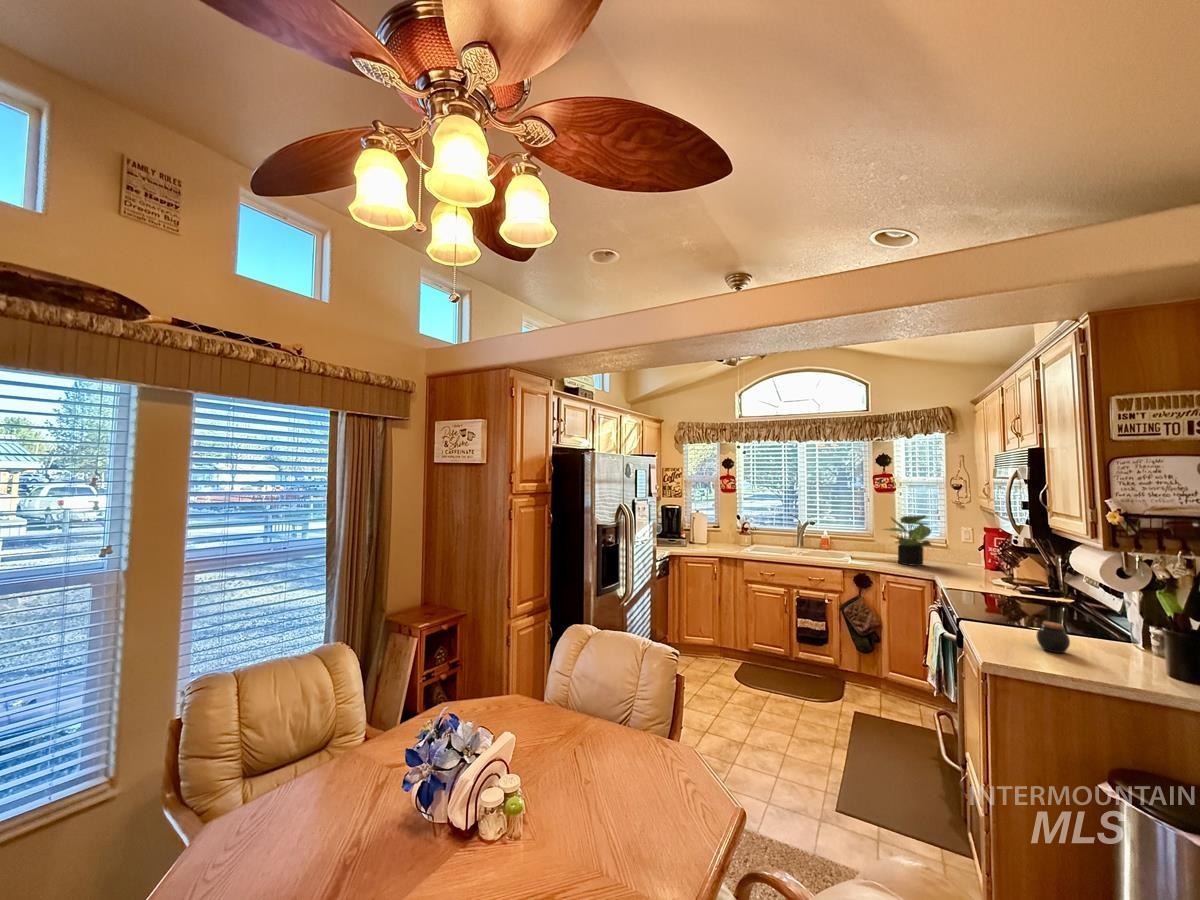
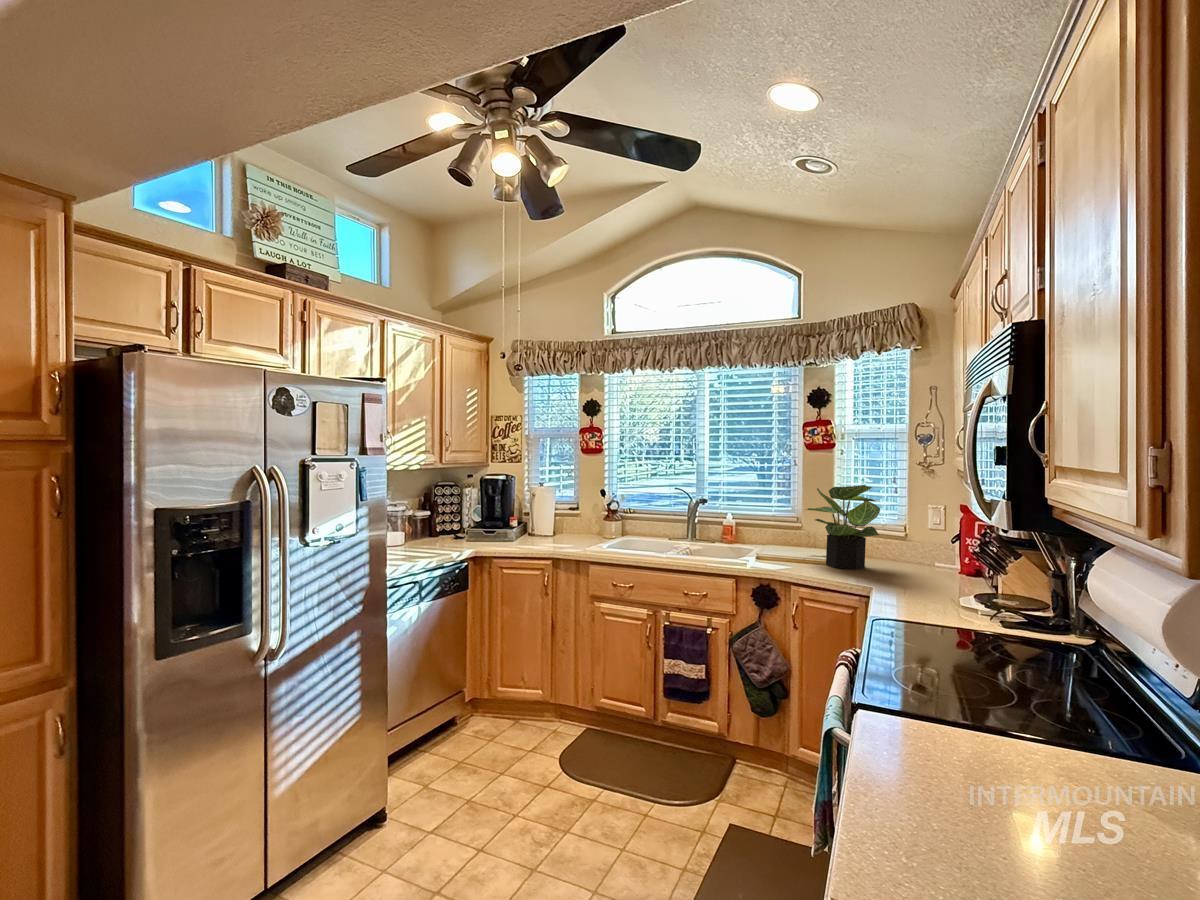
jar: present [1036,622,1070,653] -> none [993,755,1075,851]

